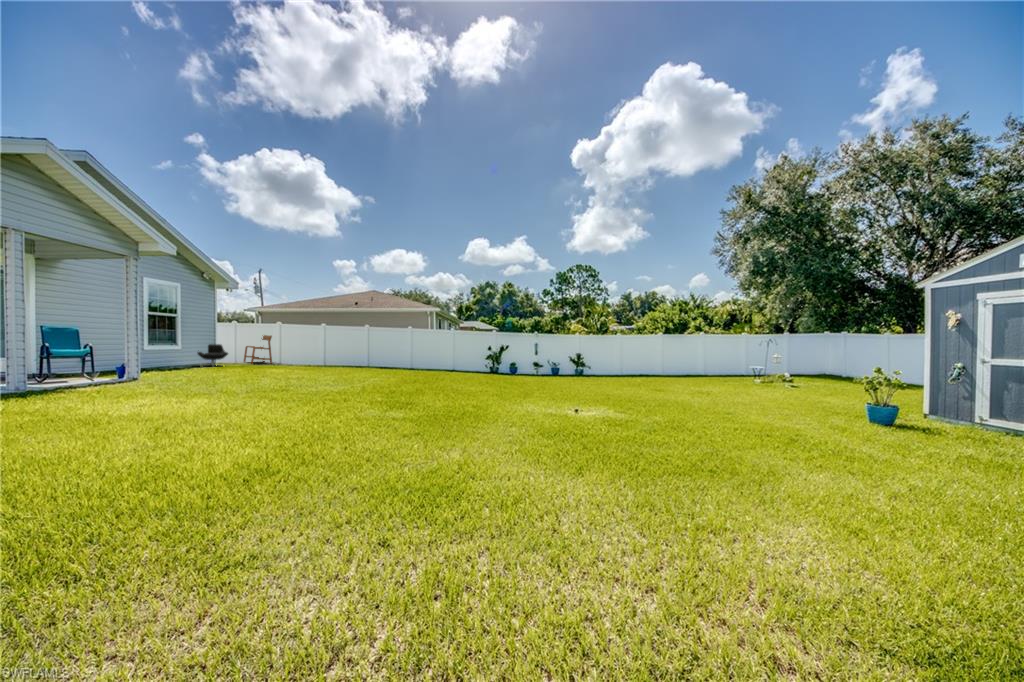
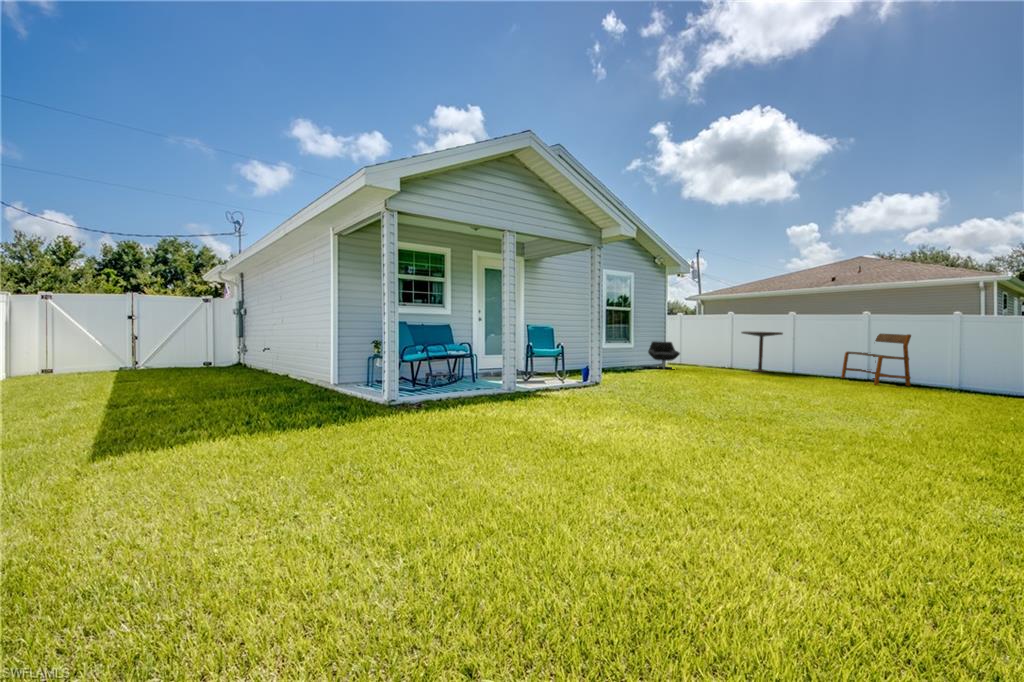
bench: present [244,335,272,364] -> present [841,334,911,386]
pedestal table: none [280,337,310,365] -> present [742,331,783,372]

